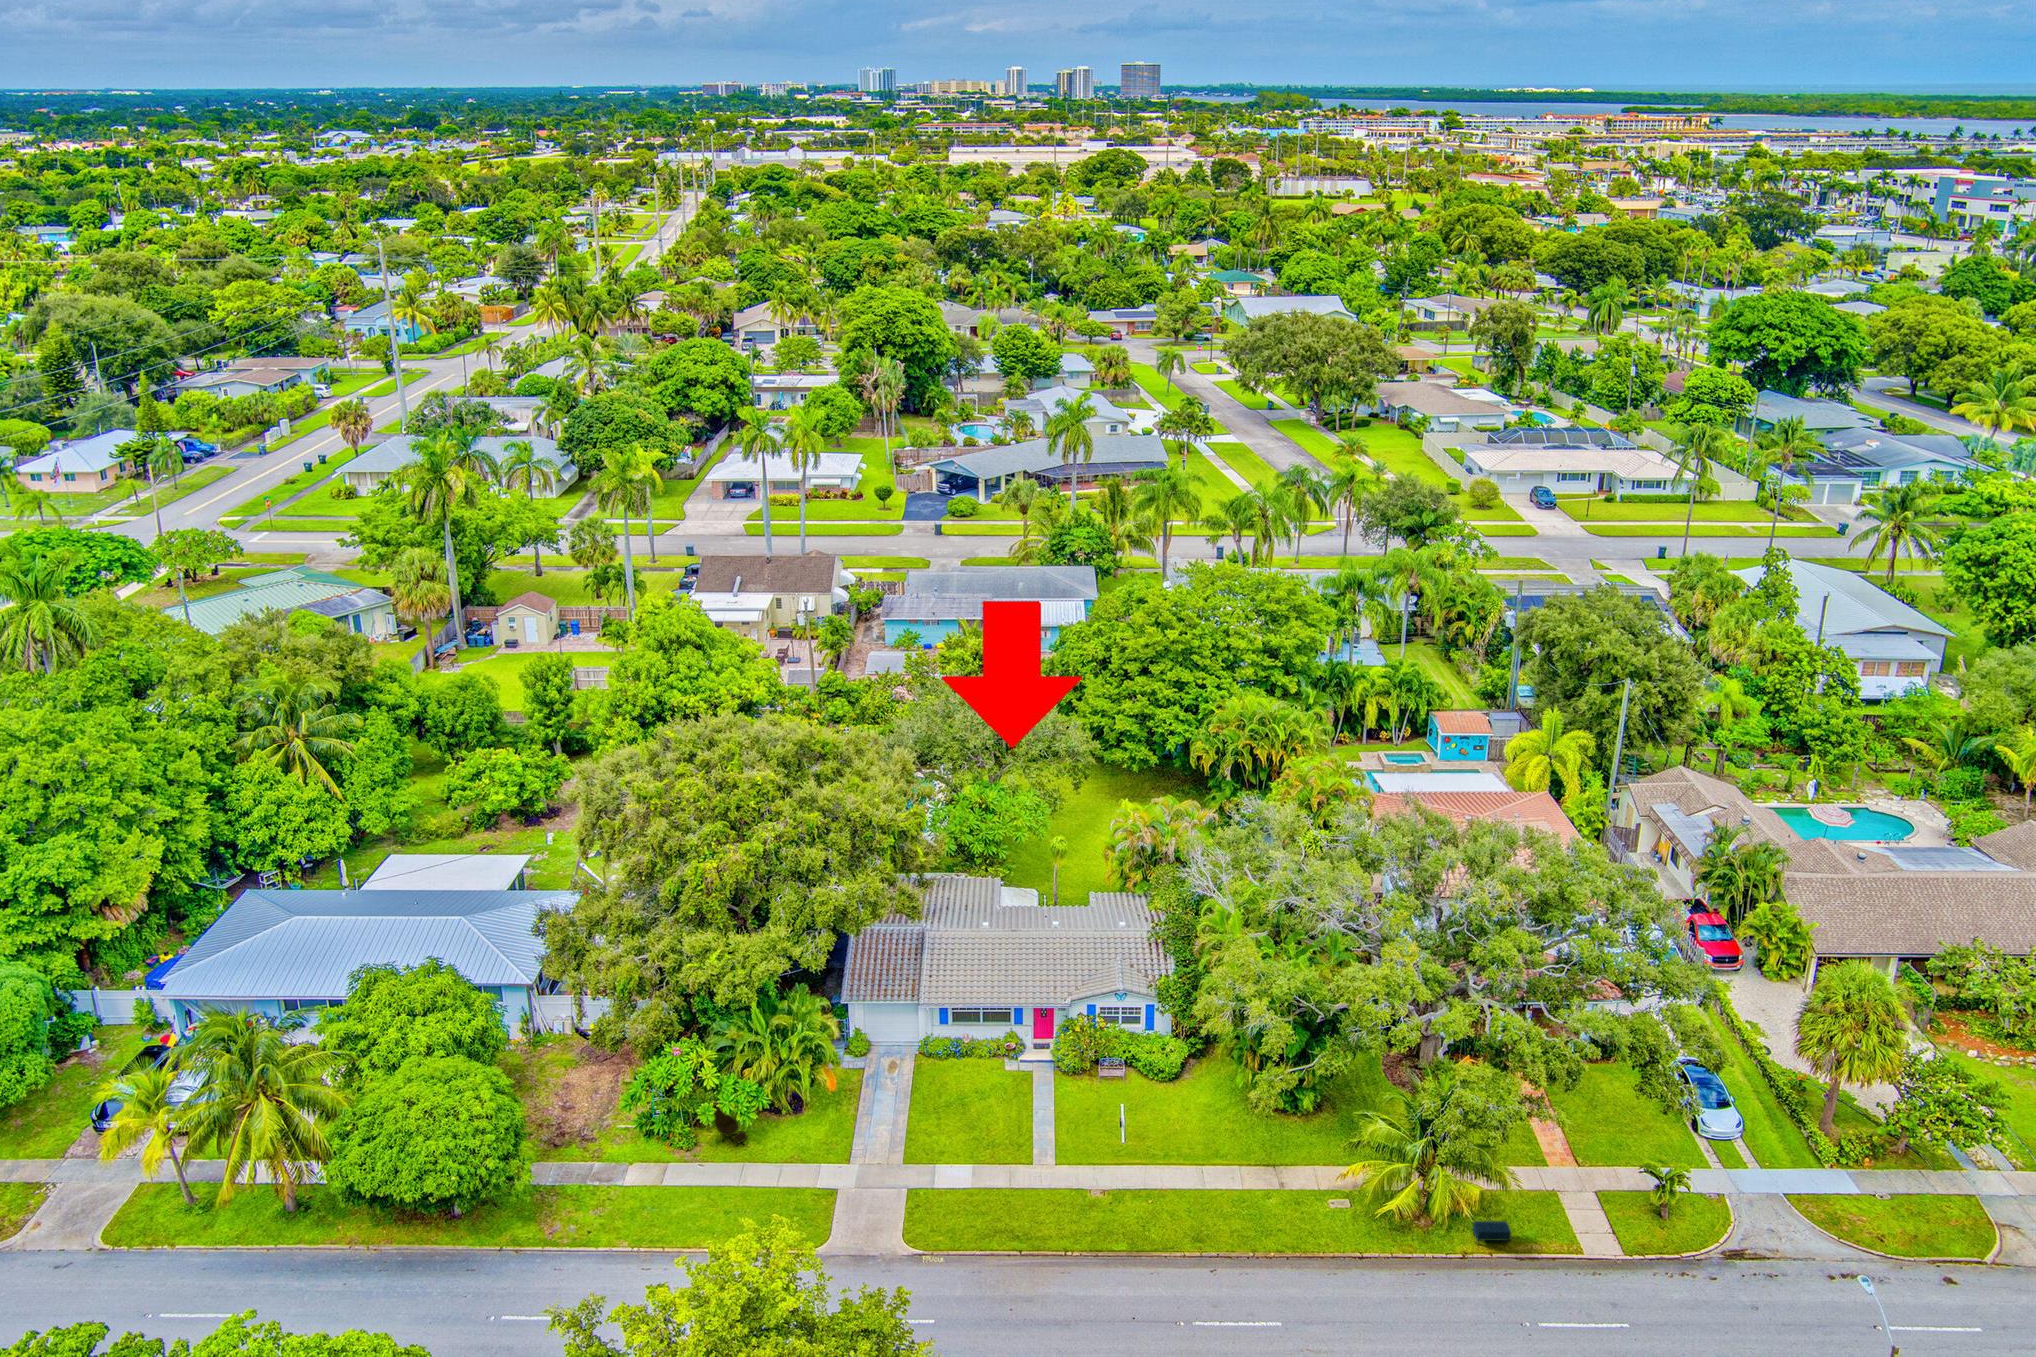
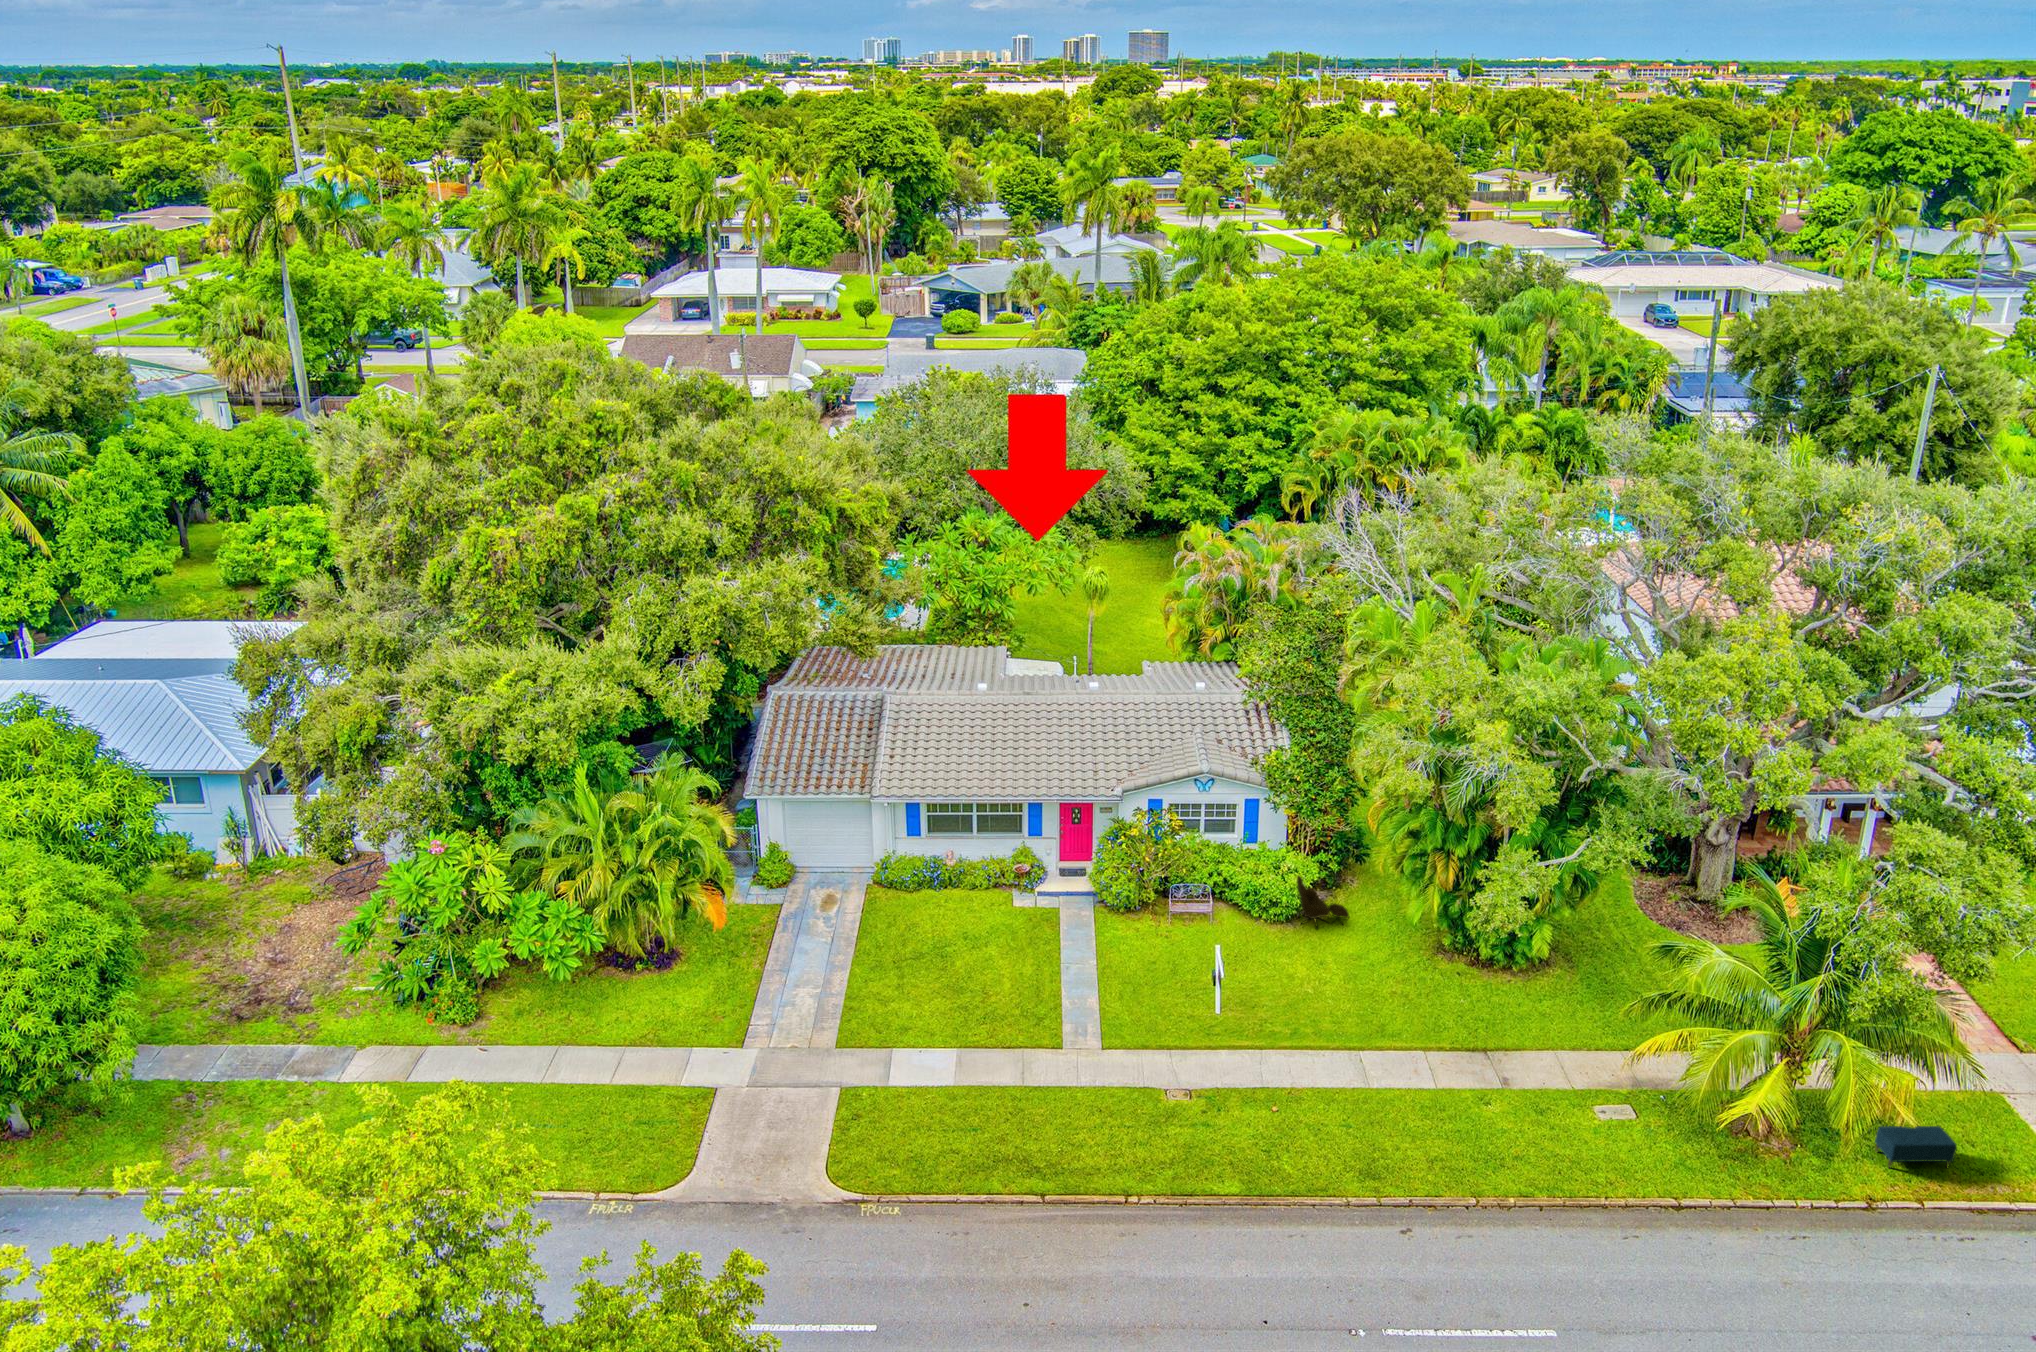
lounge chair: present [714,1108,748,1144] -> present [1296,875,1350,928]

